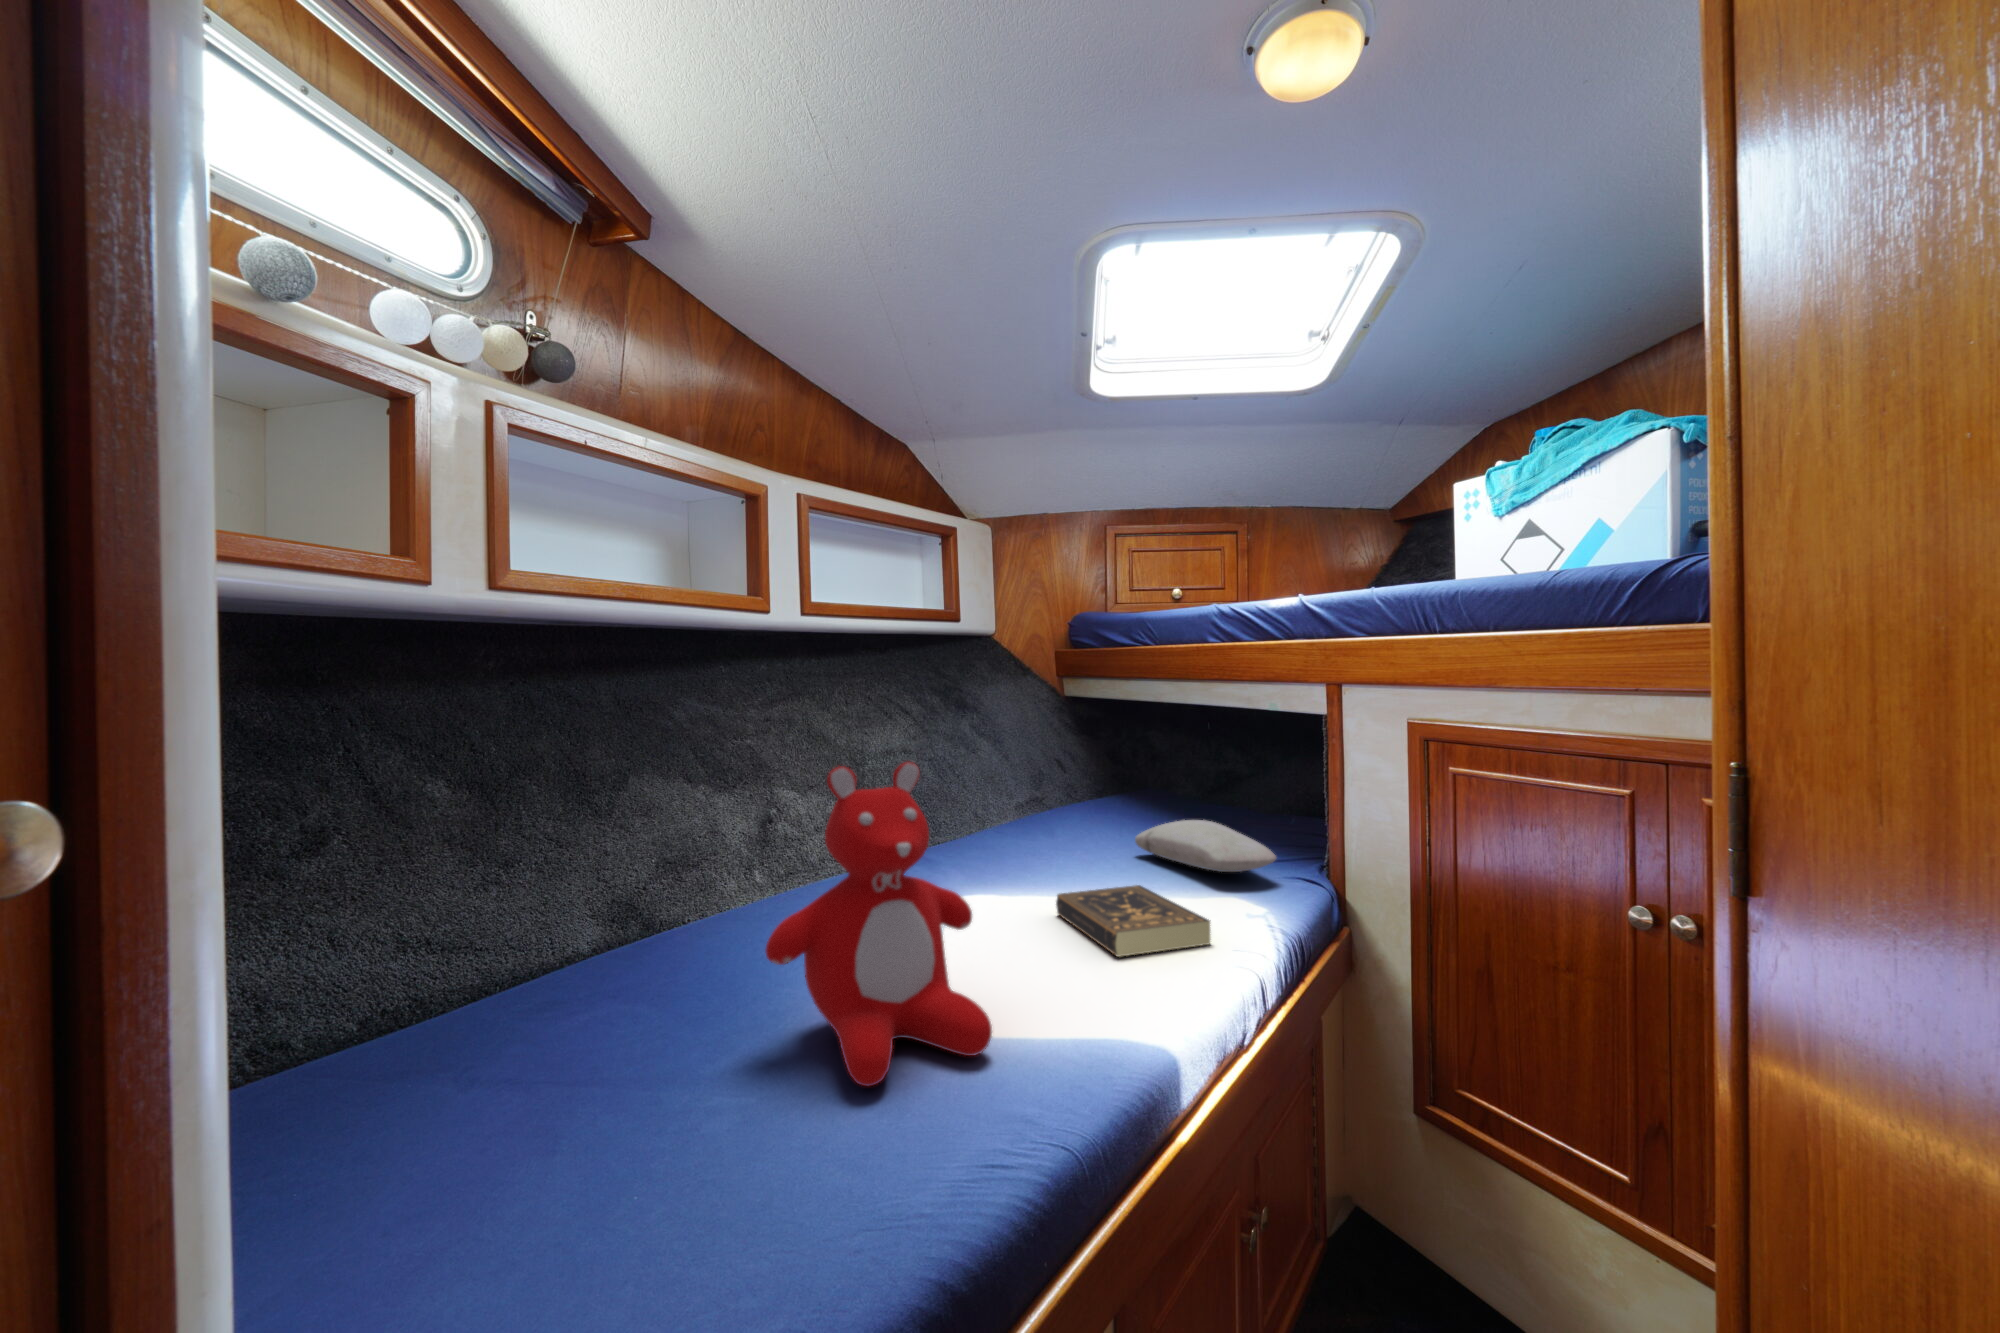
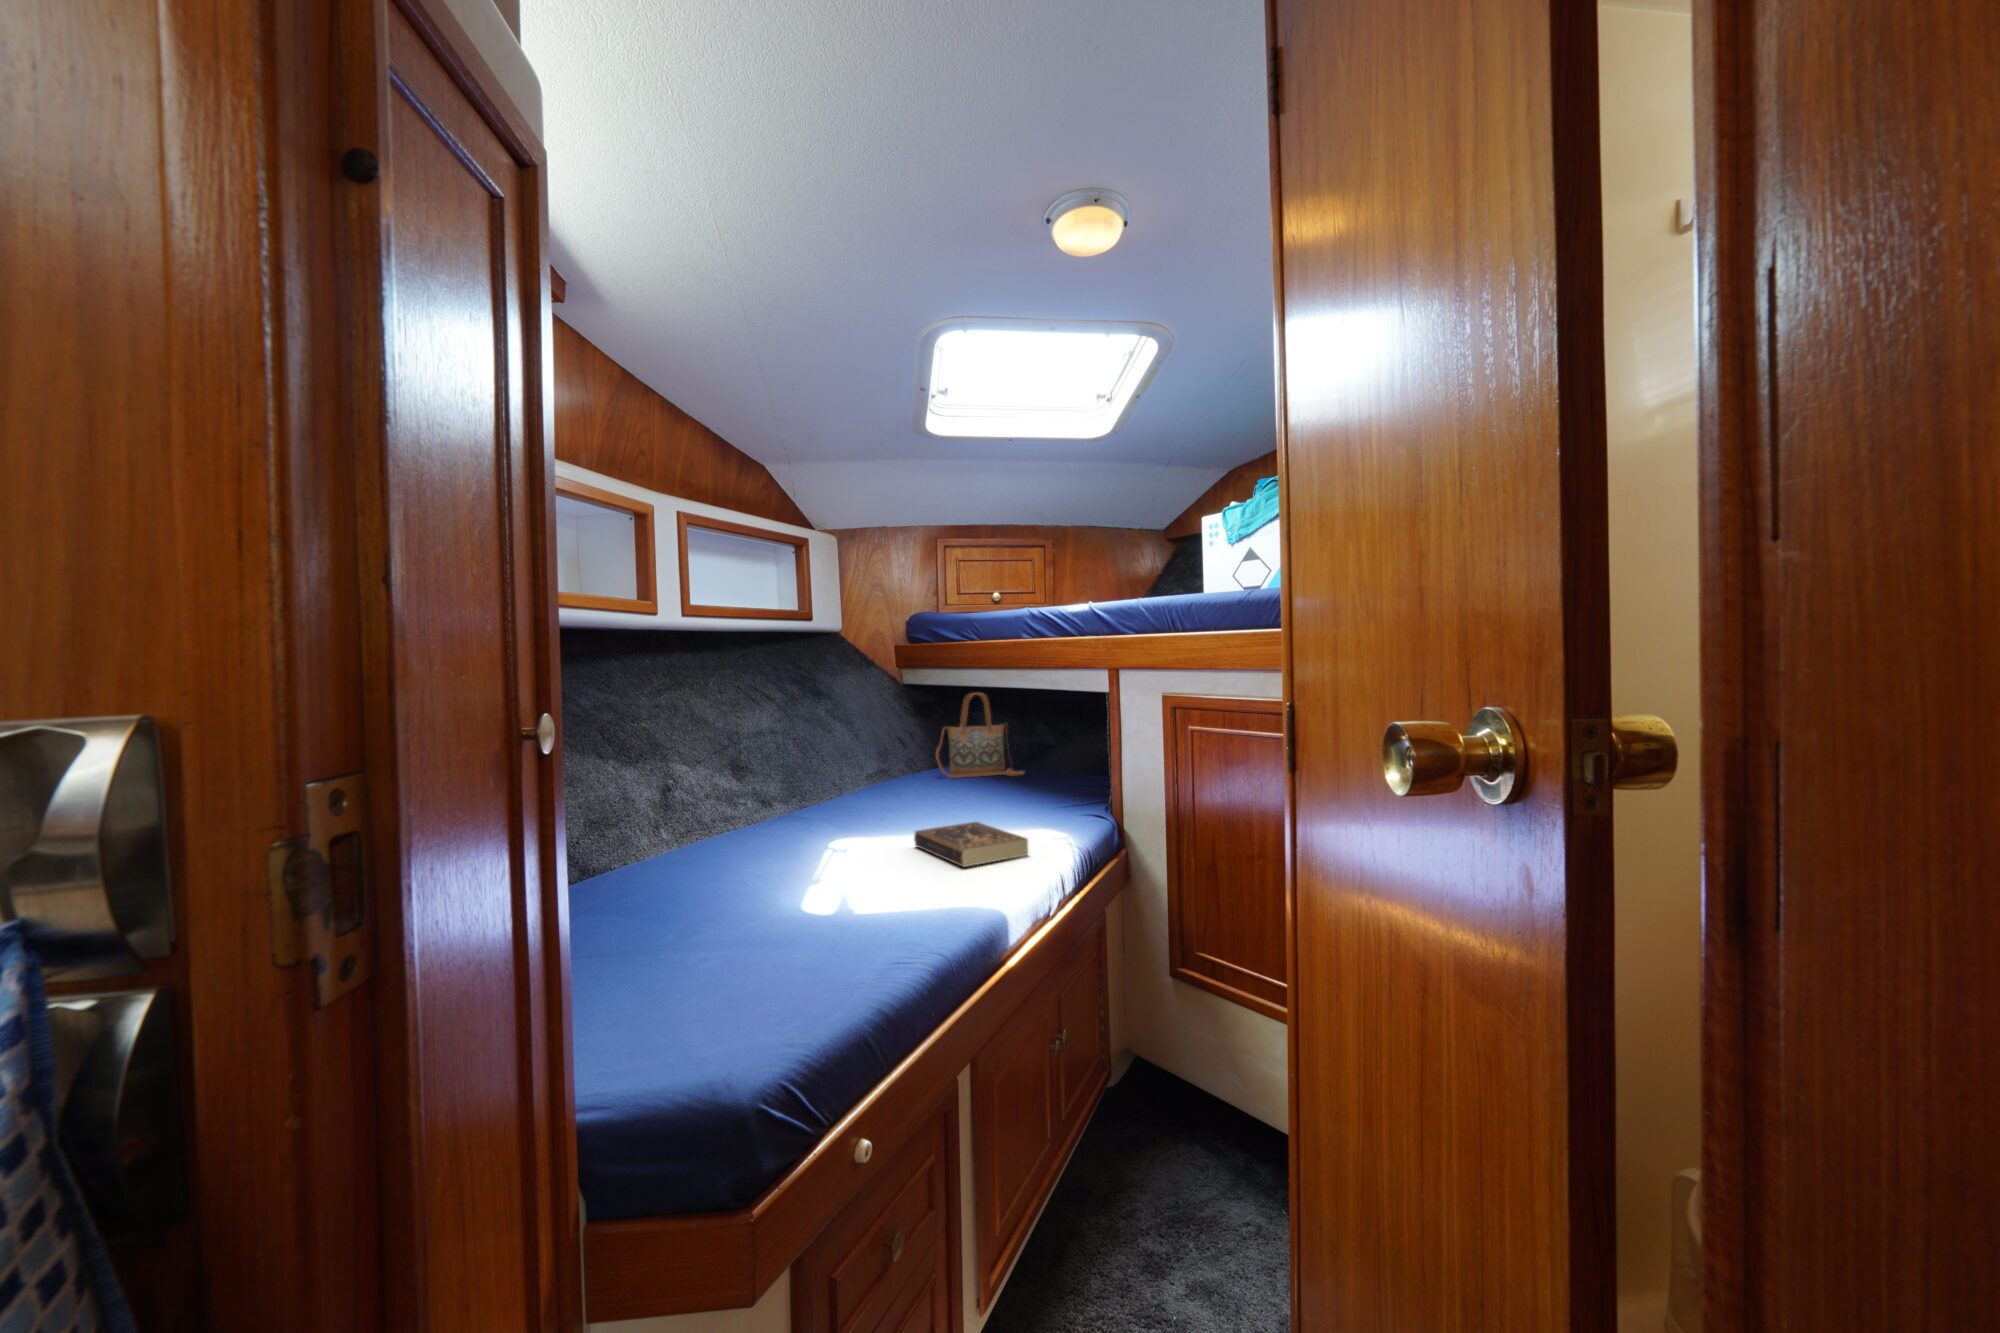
handbag: none [1098,710,1210,815] -> present [936,693,1024,778]
teddy bear: present [766,762,992,1086] -> none [717,728,885,947]
pillow: present [1135,820,1276,872] -> none [969,776,1074,811]

